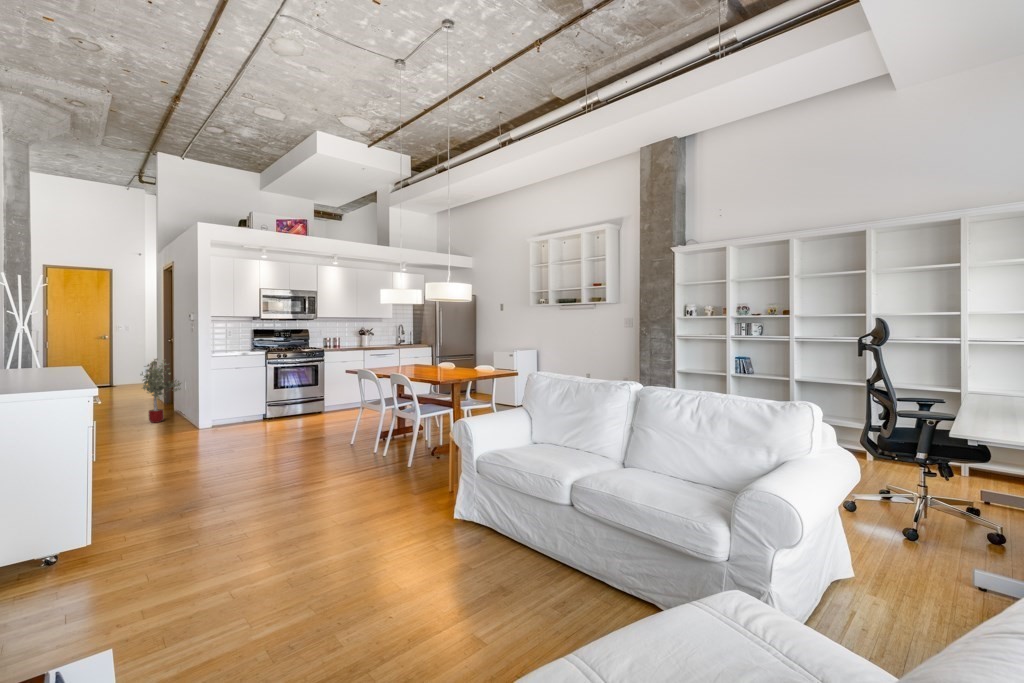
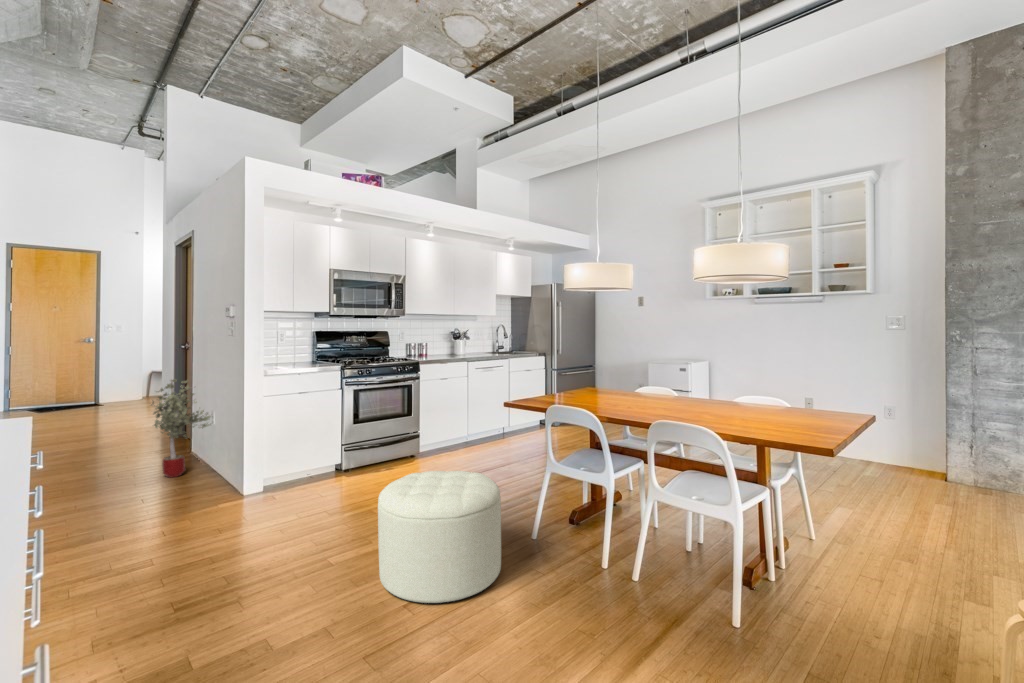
ottoman: none [250,406,322,466] -> present [378,471,501,603]

